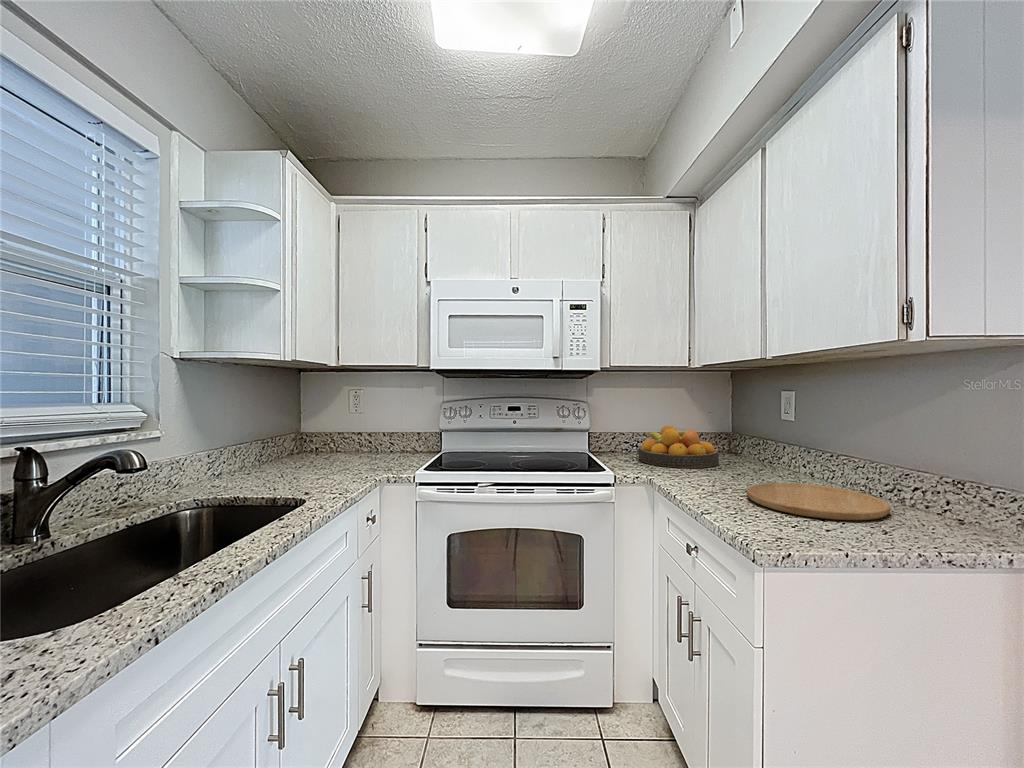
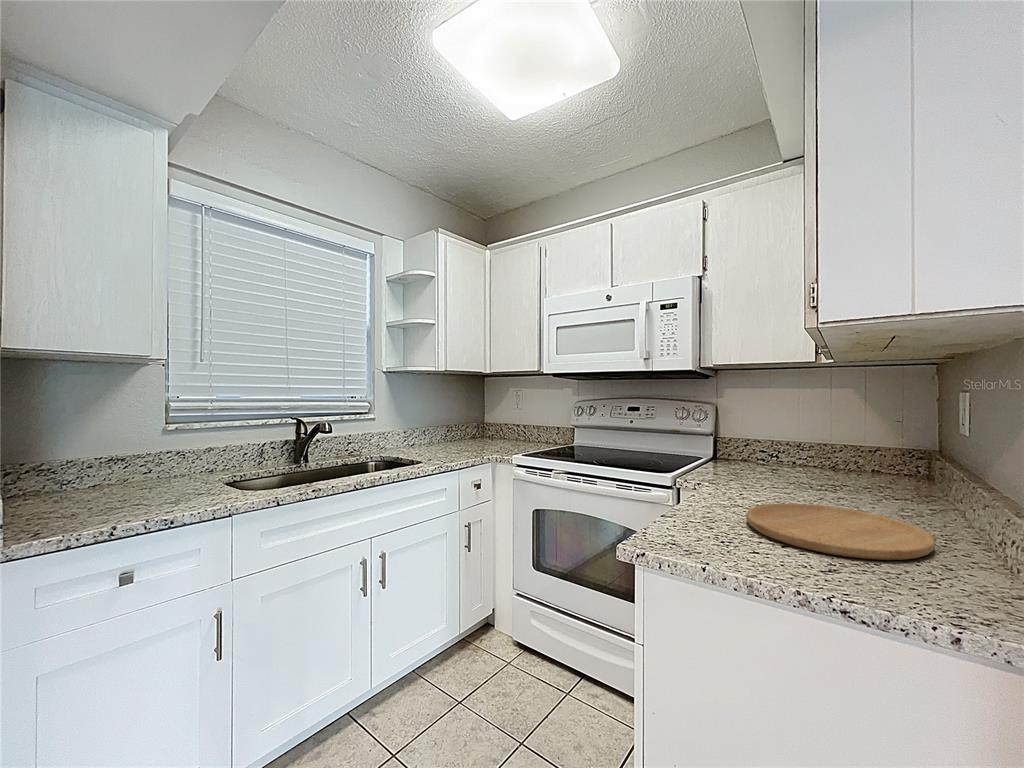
fruit bowl: present [638,426,719,468] -> none [747,434,856,486]

